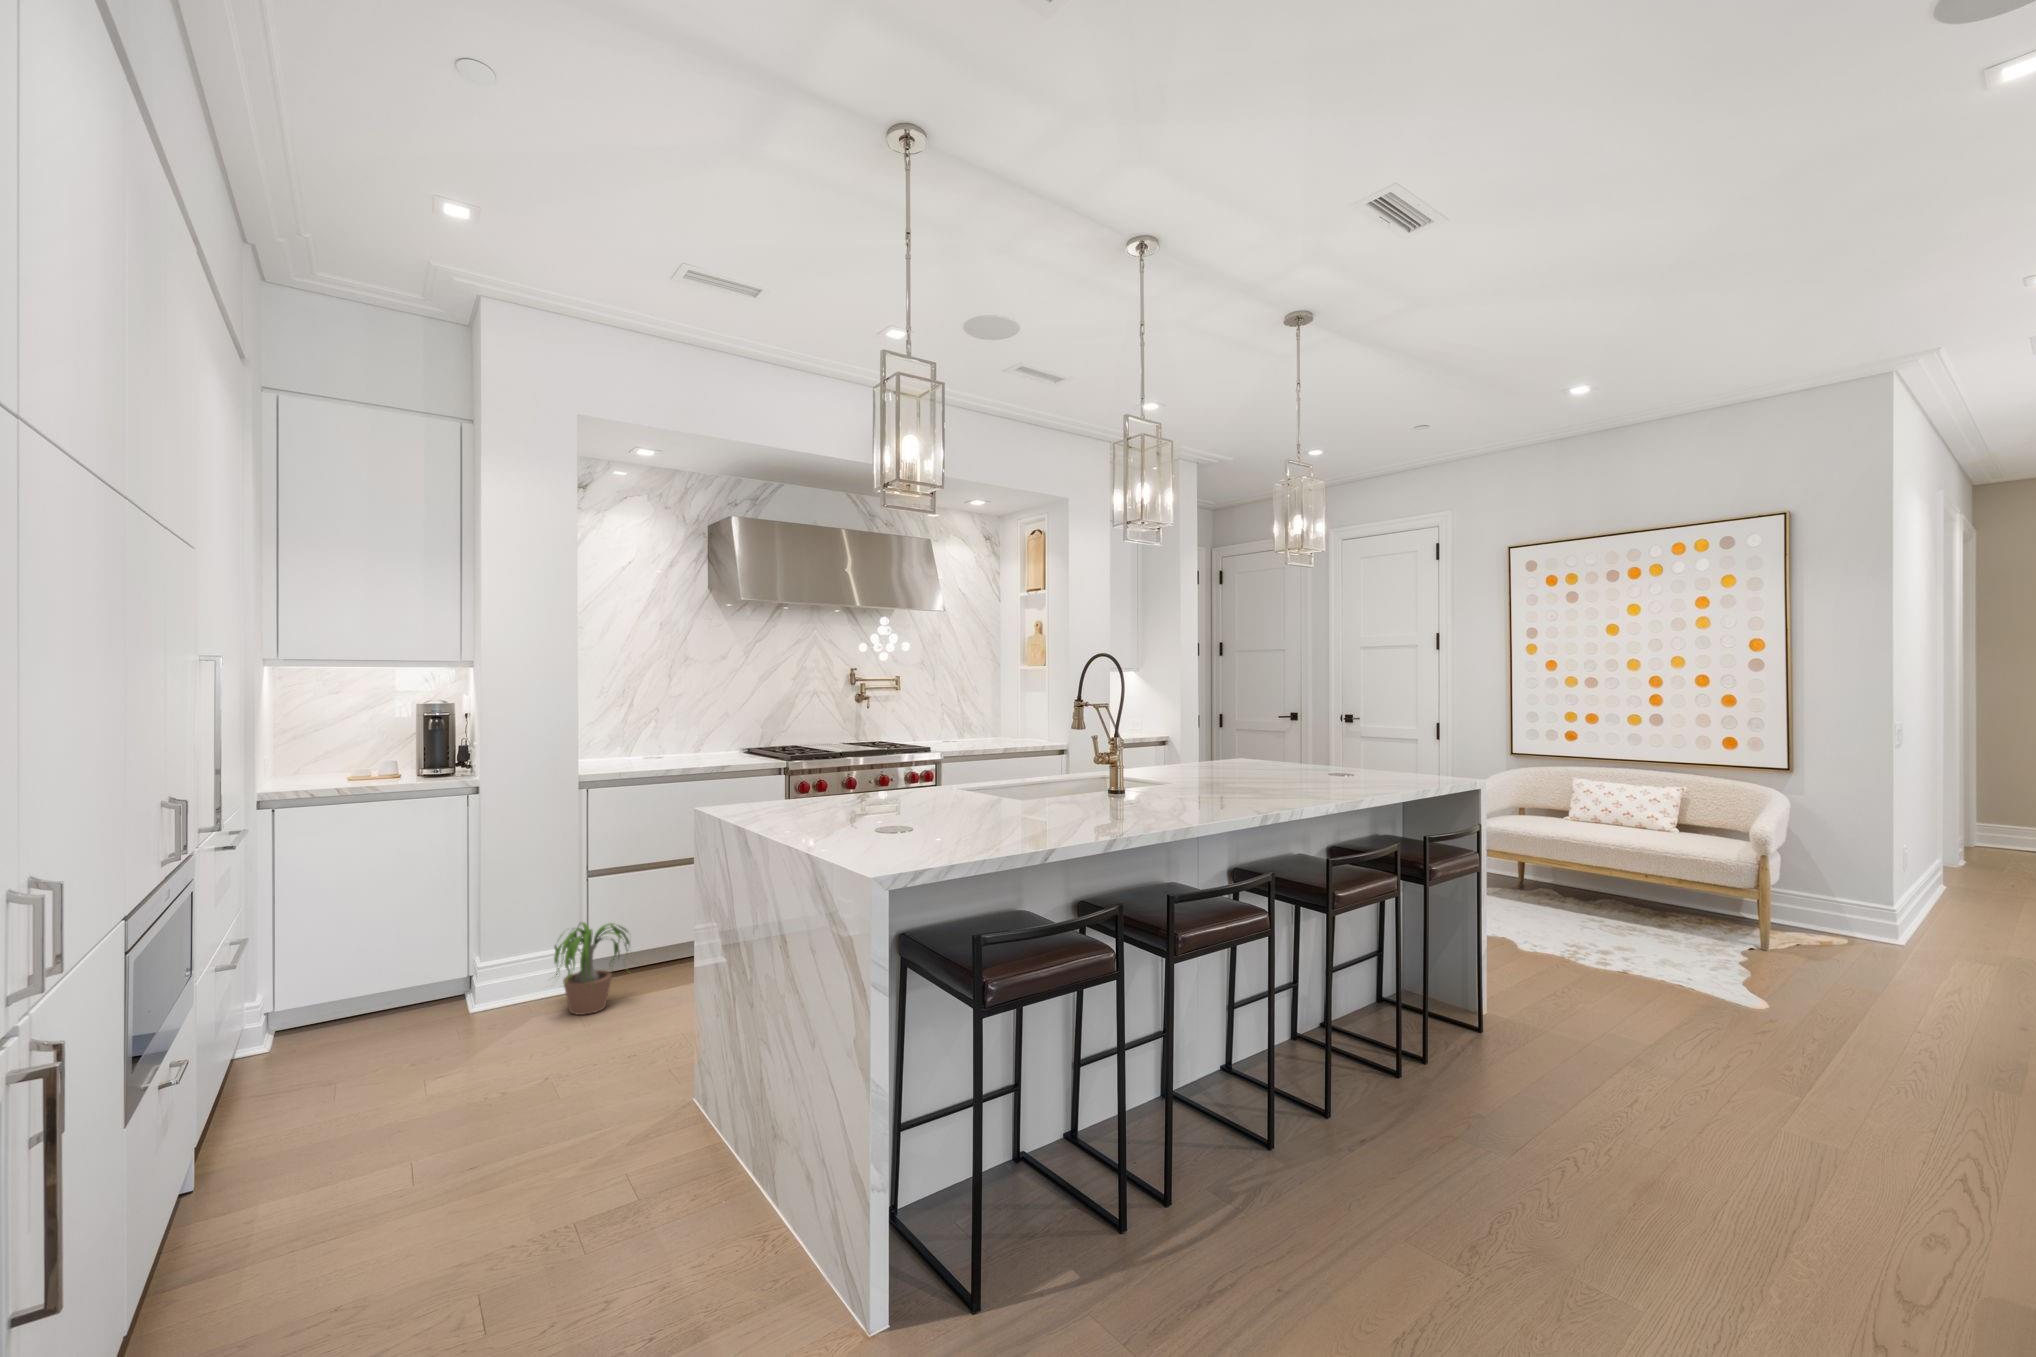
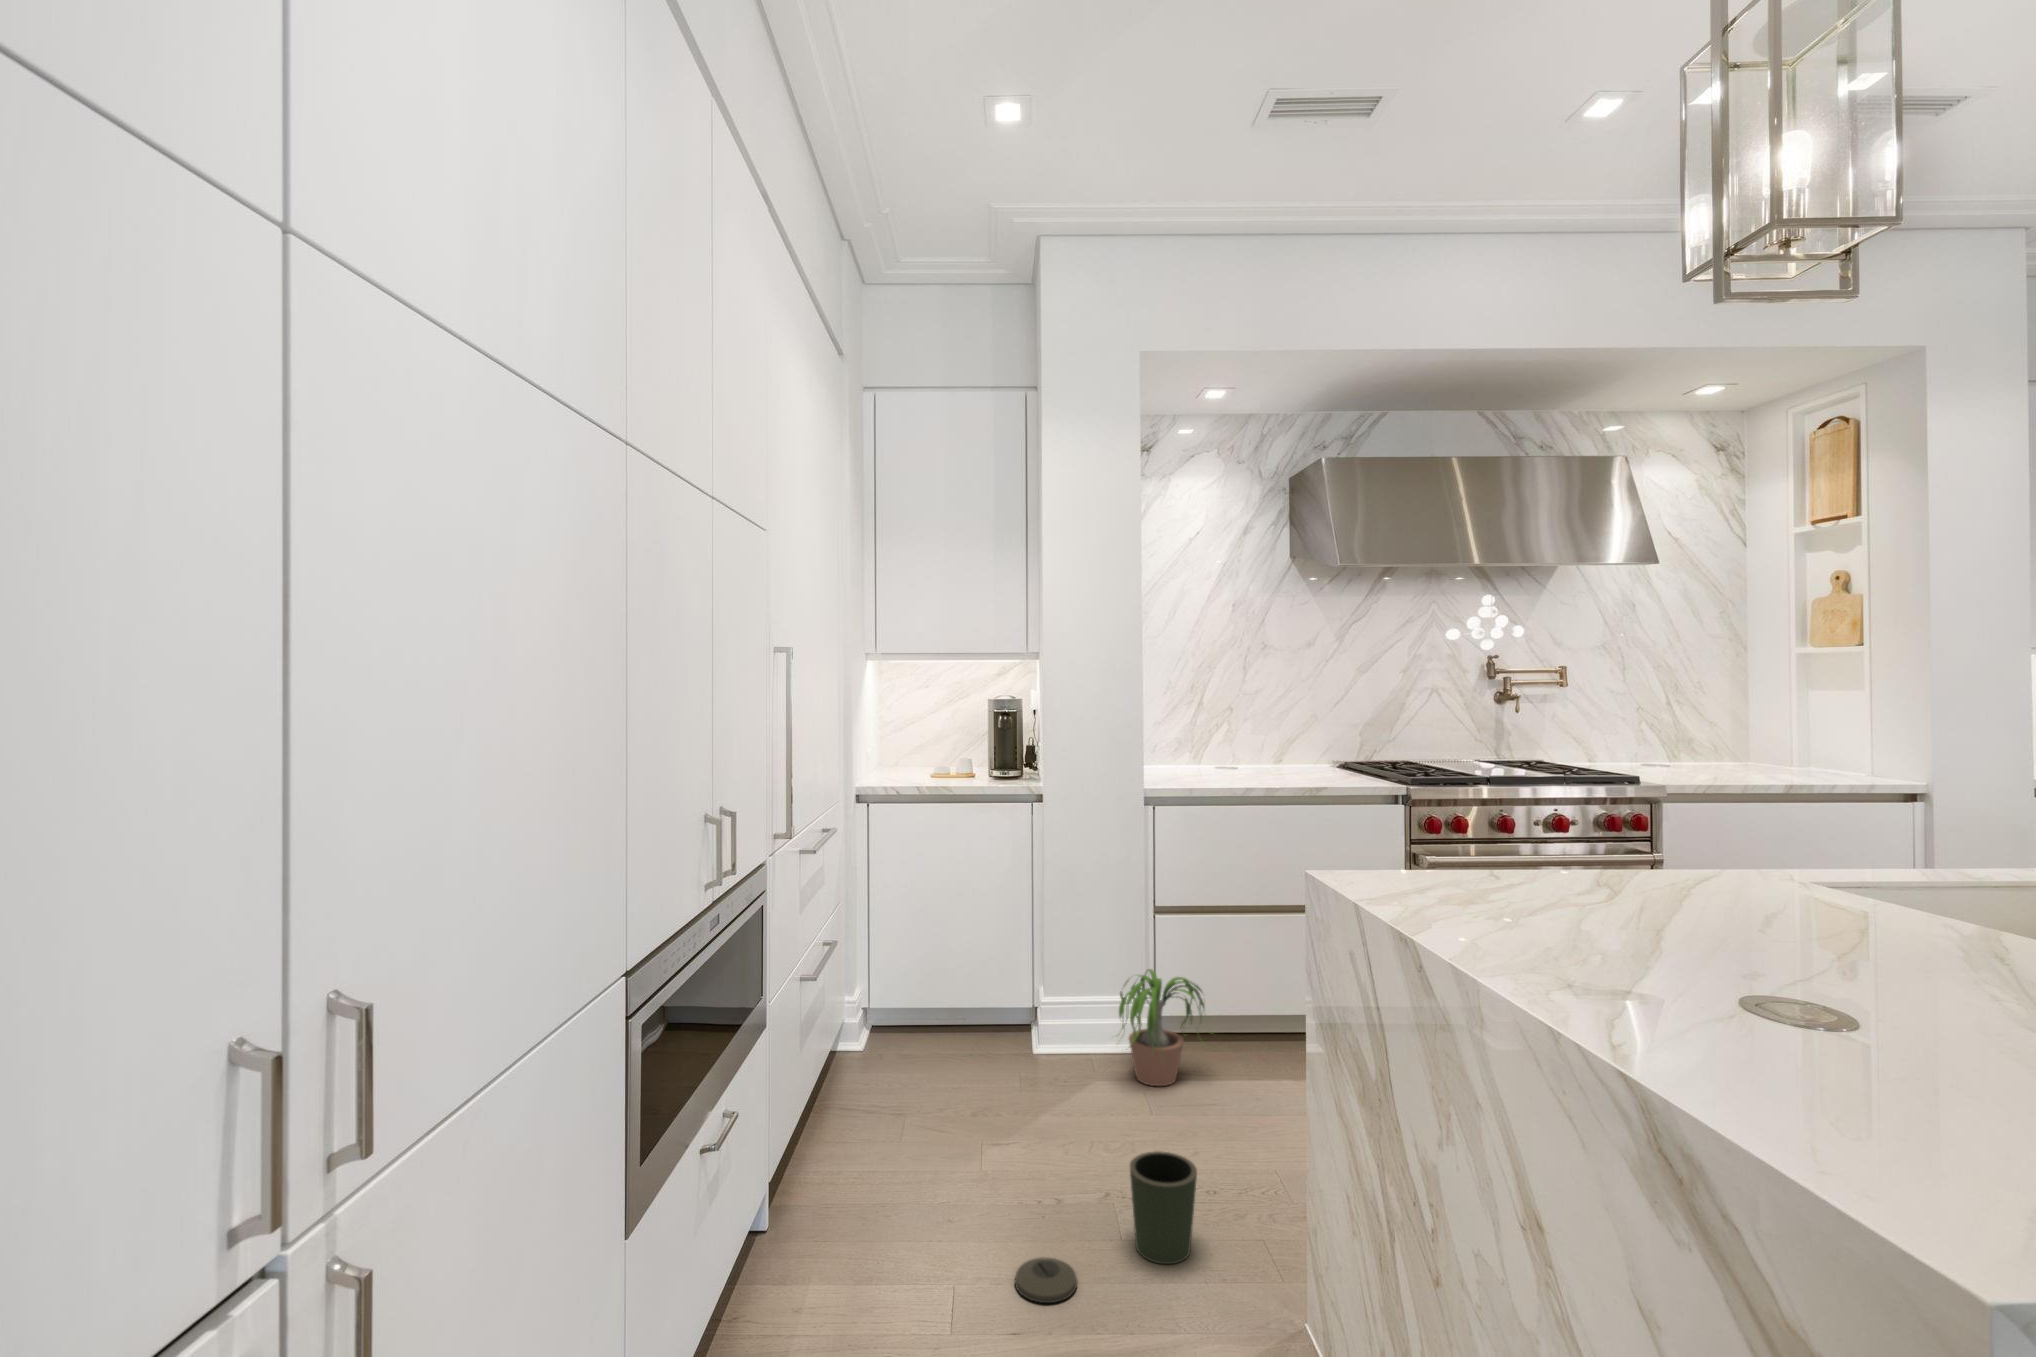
trash can: none [472,1034,625,1157] -> present [1015,1151,1197,1303]

